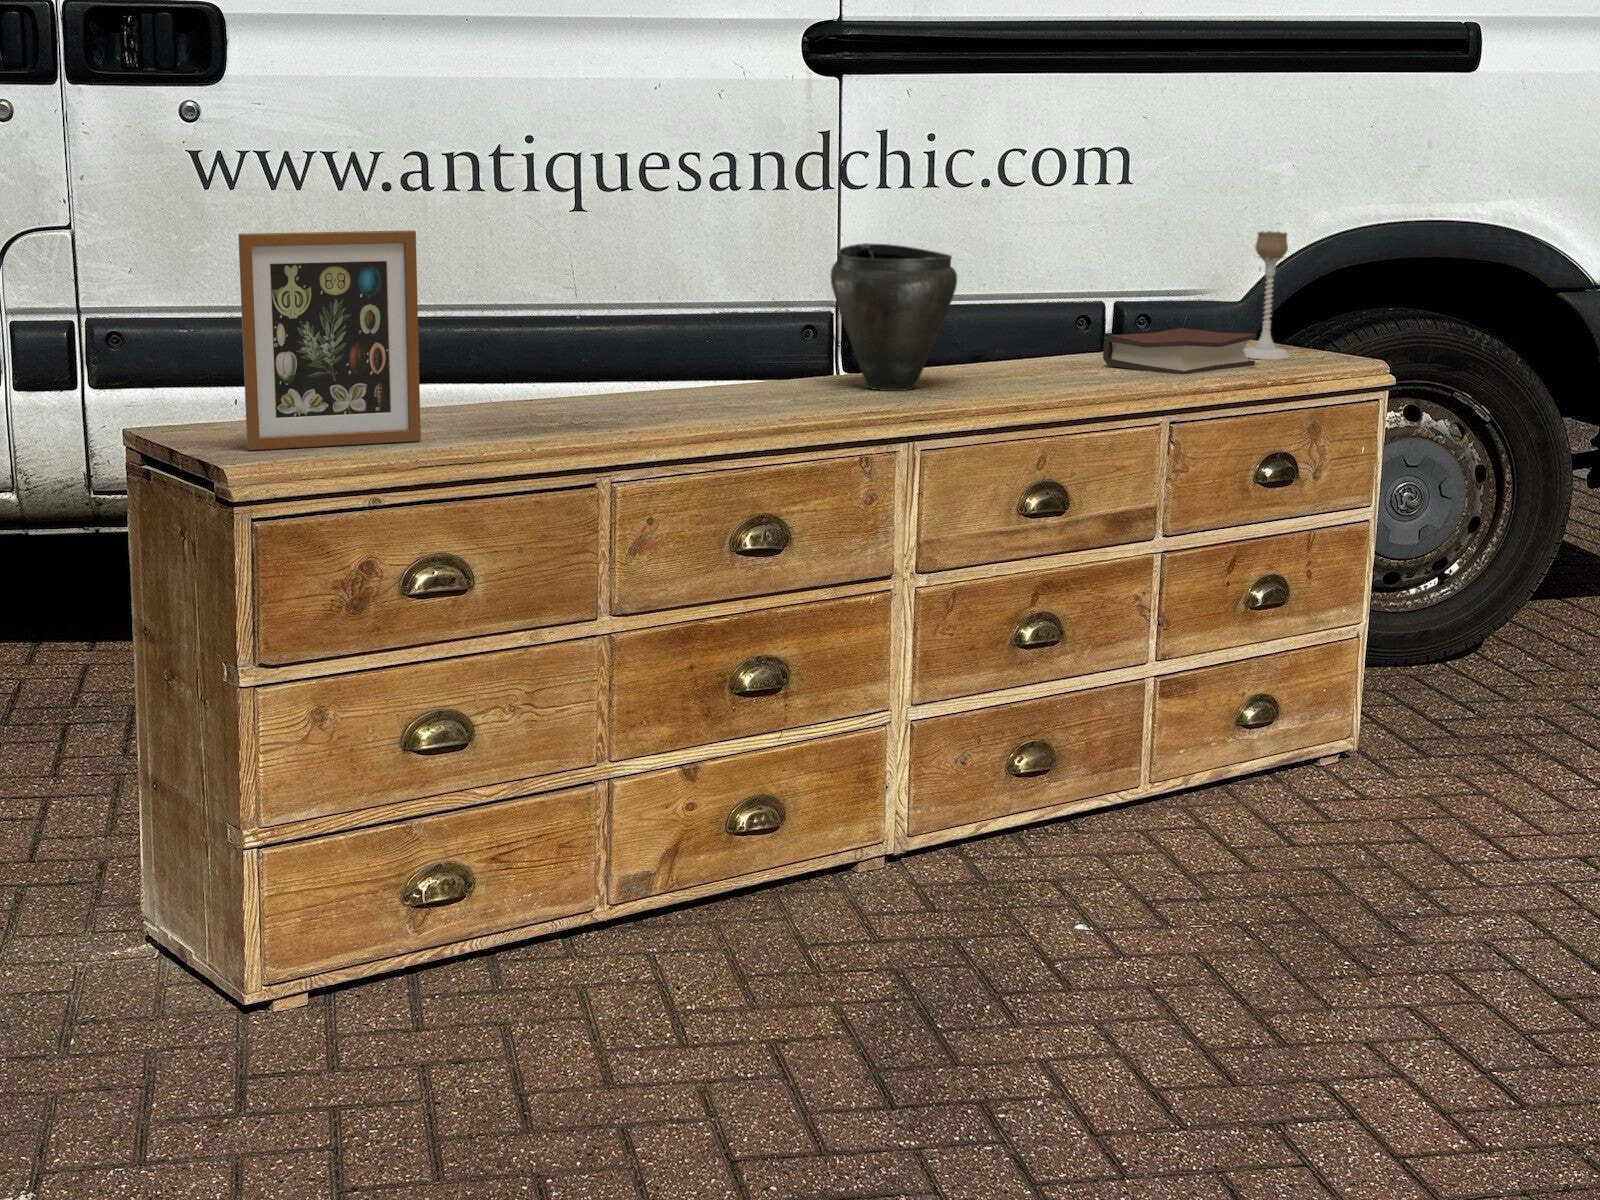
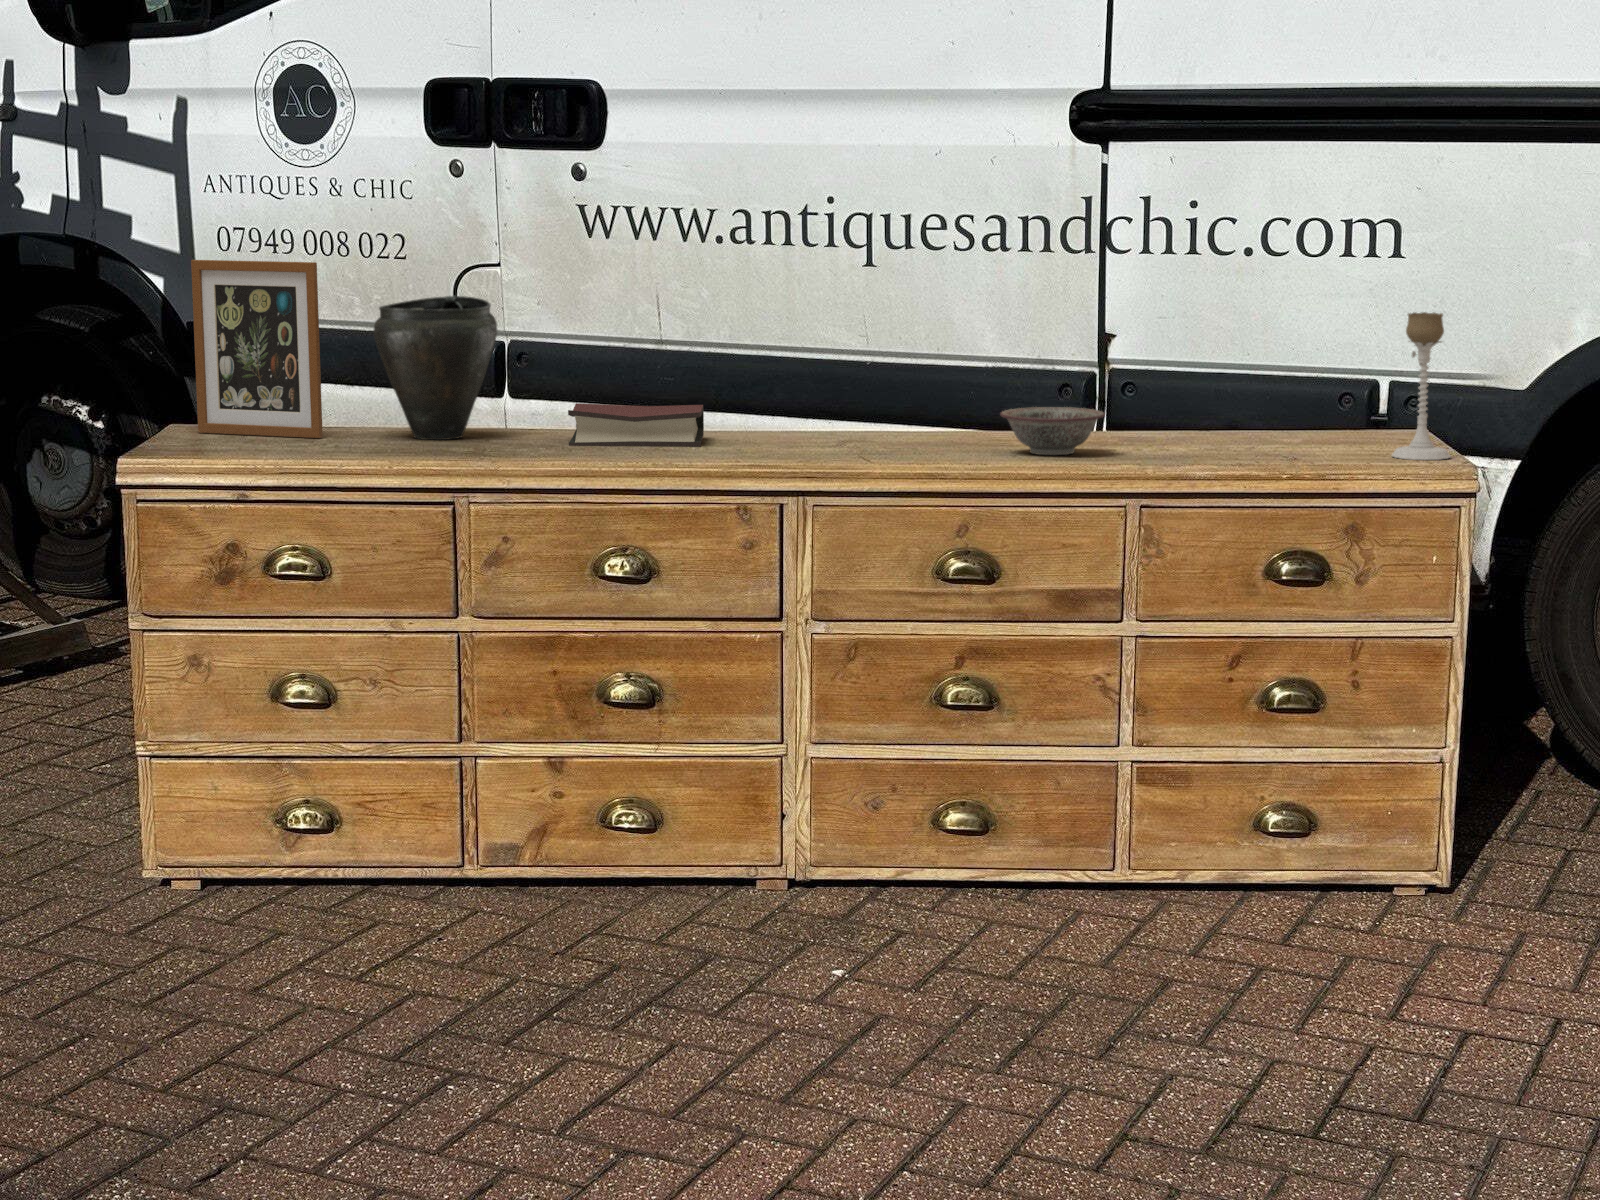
vase: present [831,243,957,391] -> present [374,296,497,440]
hardback book: present [1103,328,1257,374] -> present [568,403,704,447]
decorative bowl: none [1010,337,1110,384] -> present [1000,407,1105,455]

